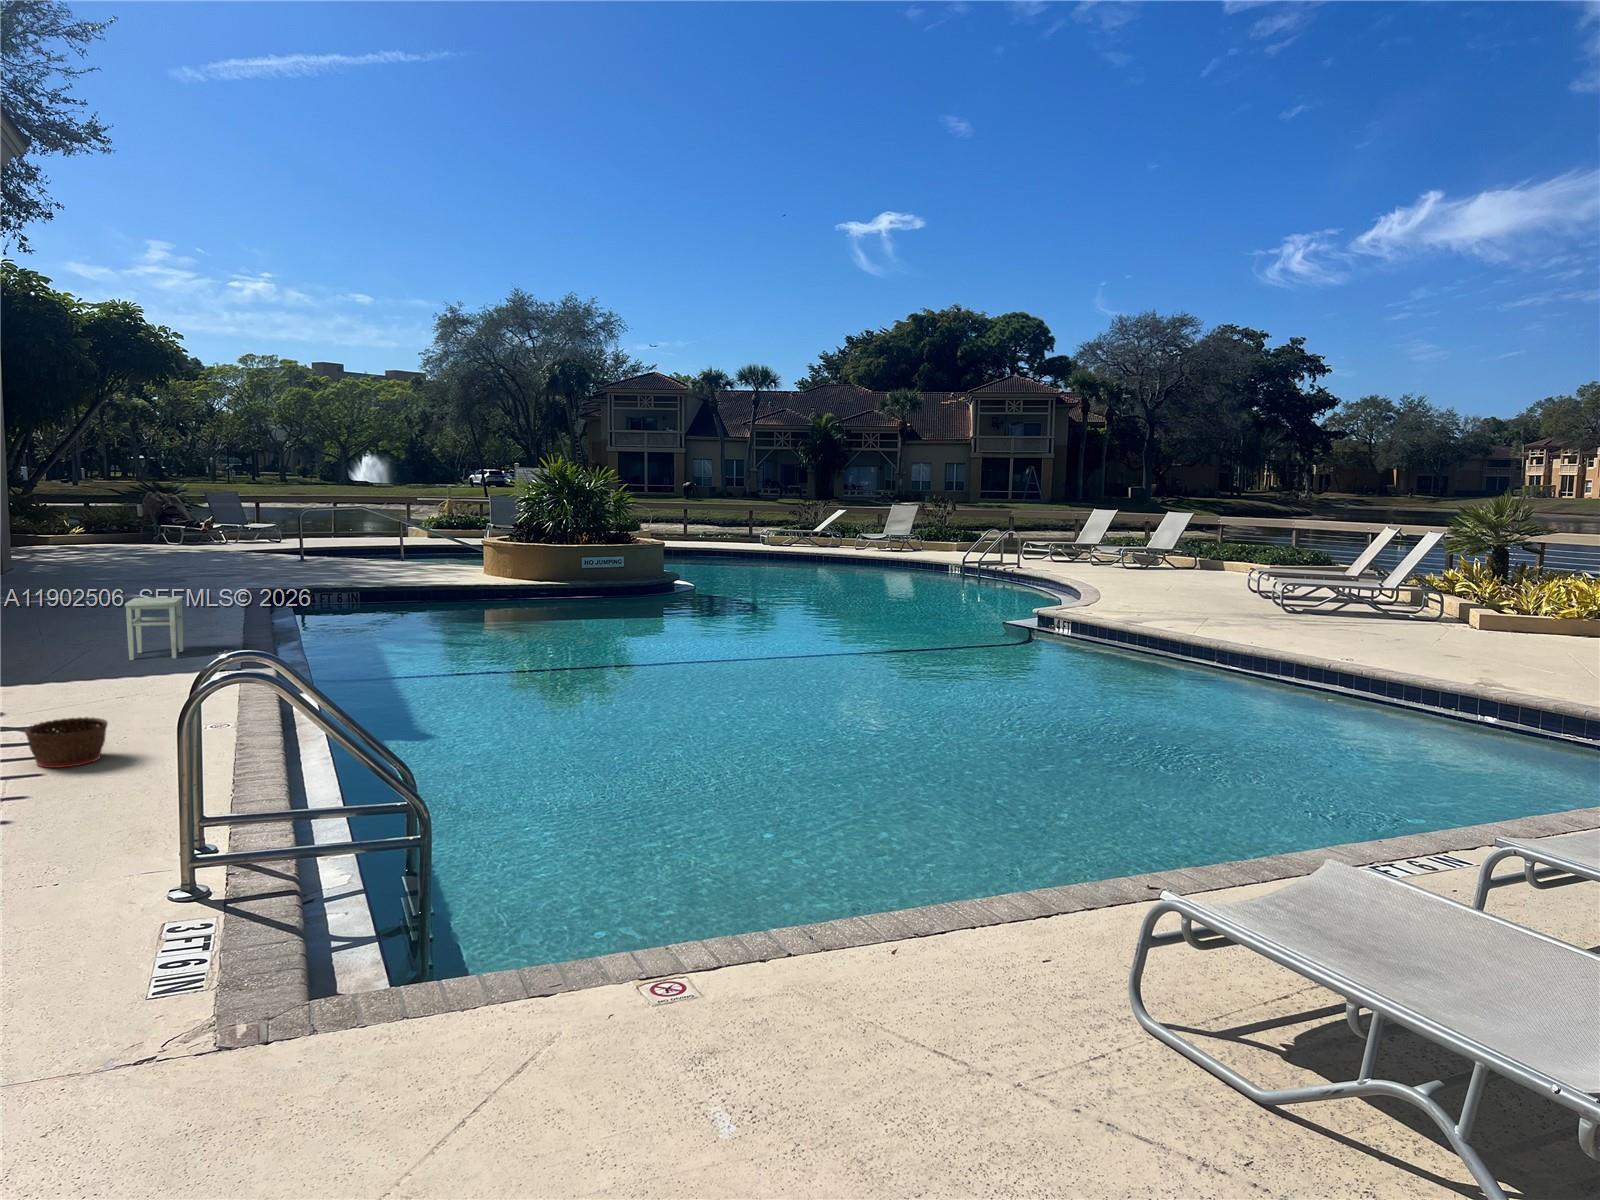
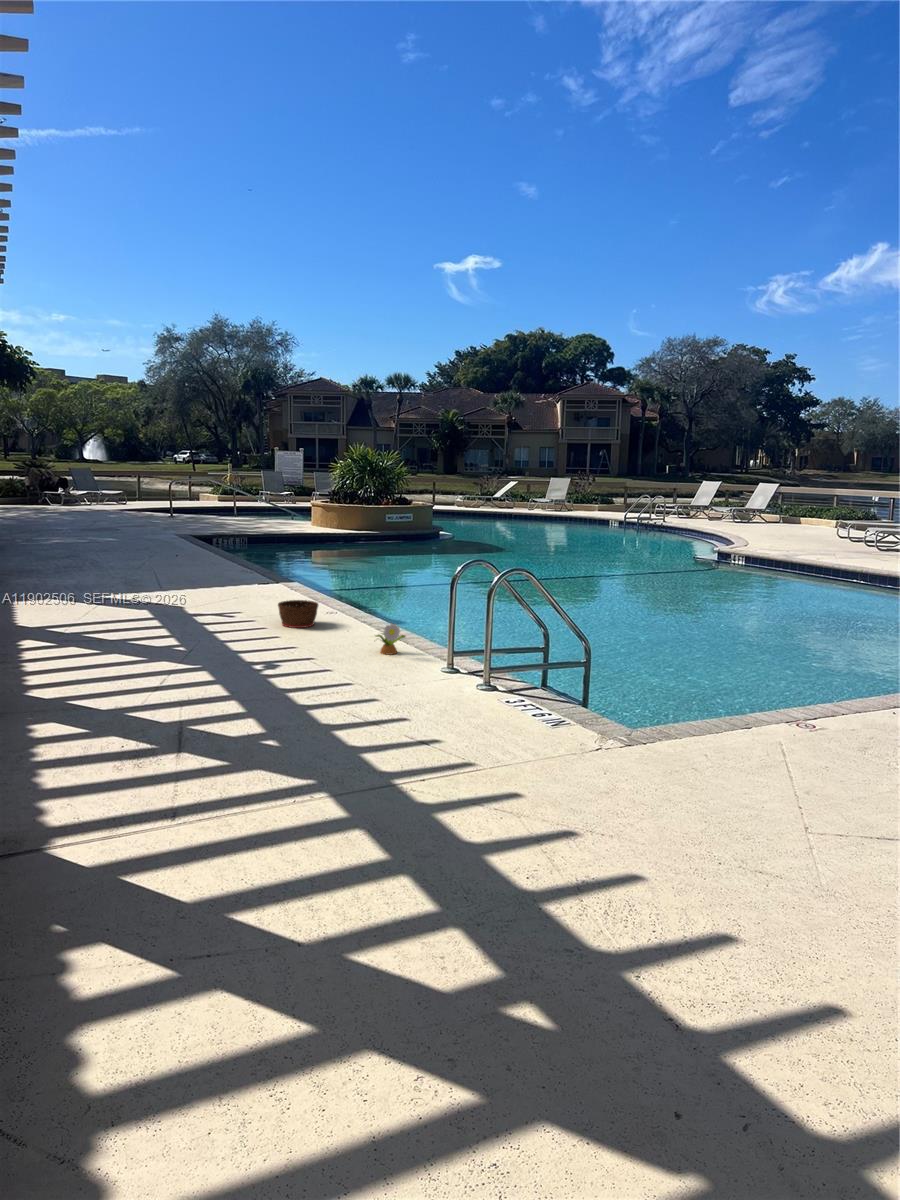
stool: present [125,597,183,660] -> none [194,536,228,578]
decorative plant: none [48,781,127,837] -> present [375,623,405,655]

